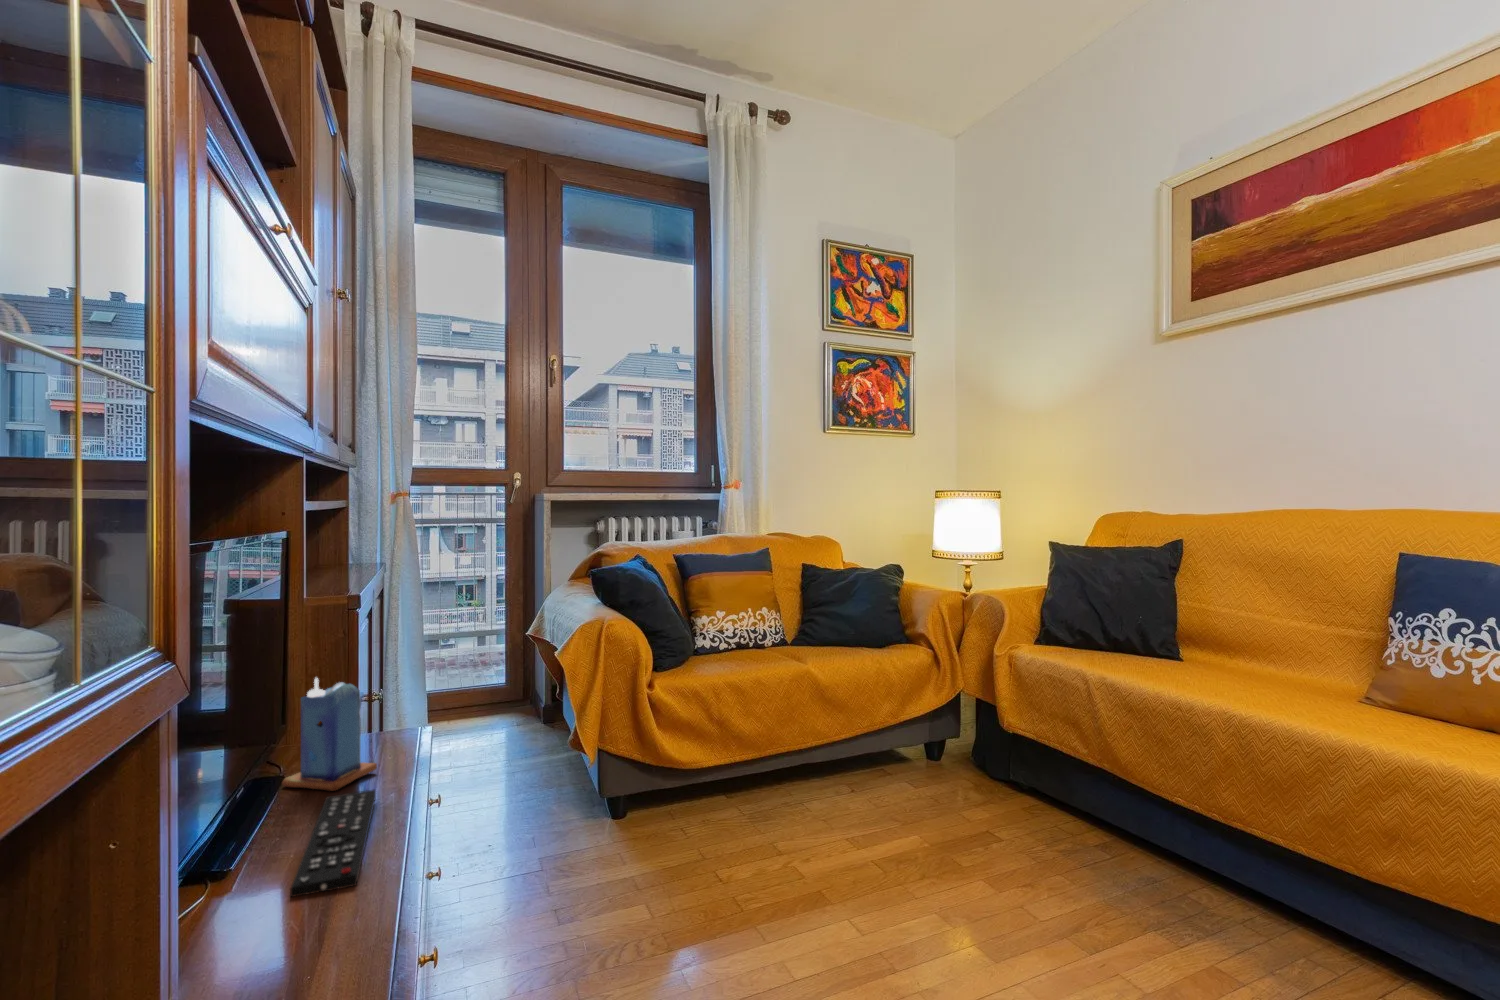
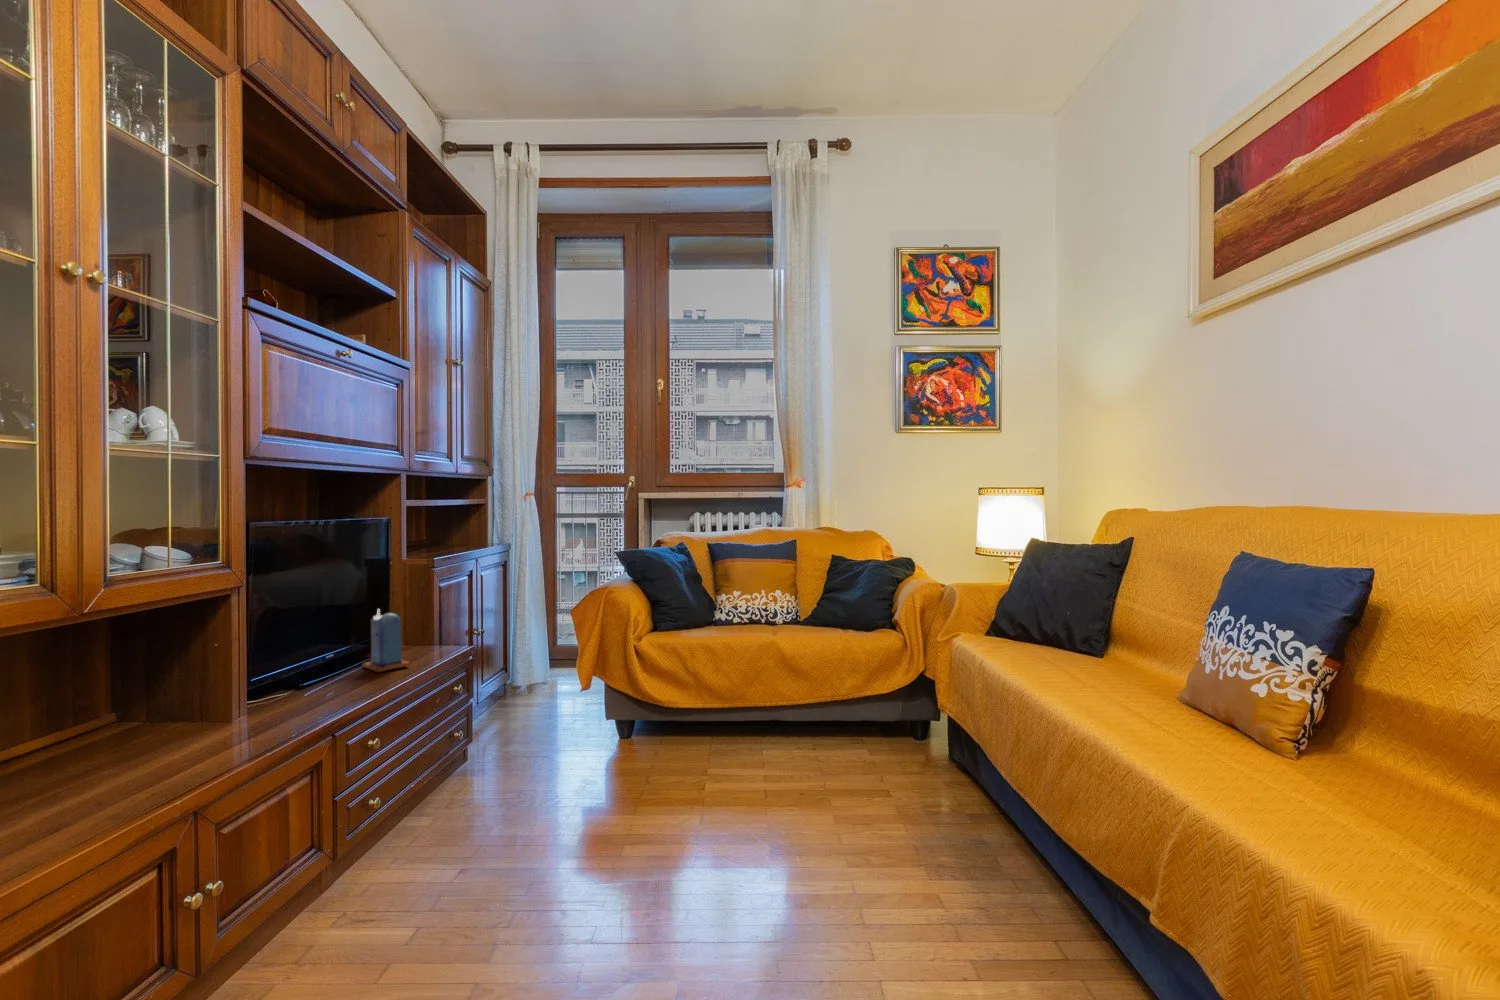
remote control: present [290,790,376,897] -> none [292,673,386,710]

